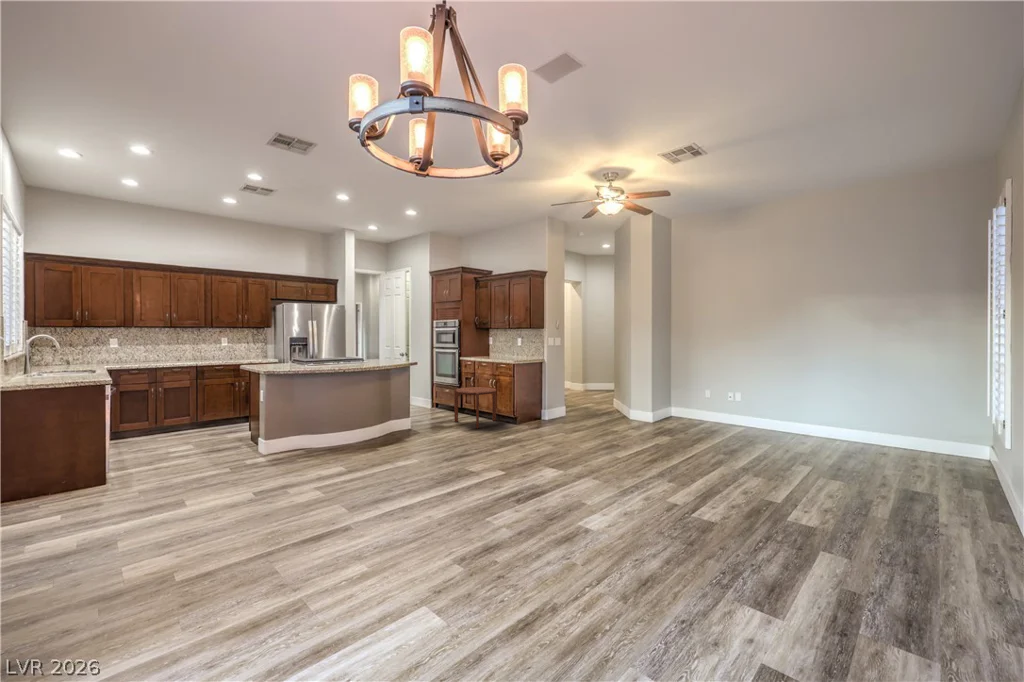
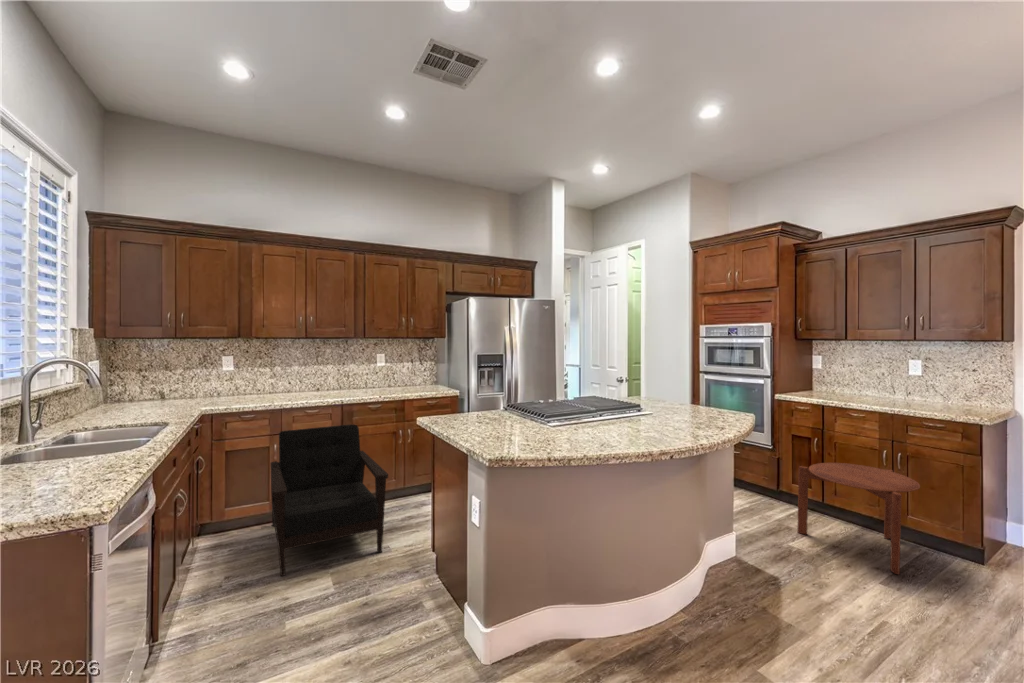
armchair: none [150,376,226,447] -> present [270,424,388,576]

